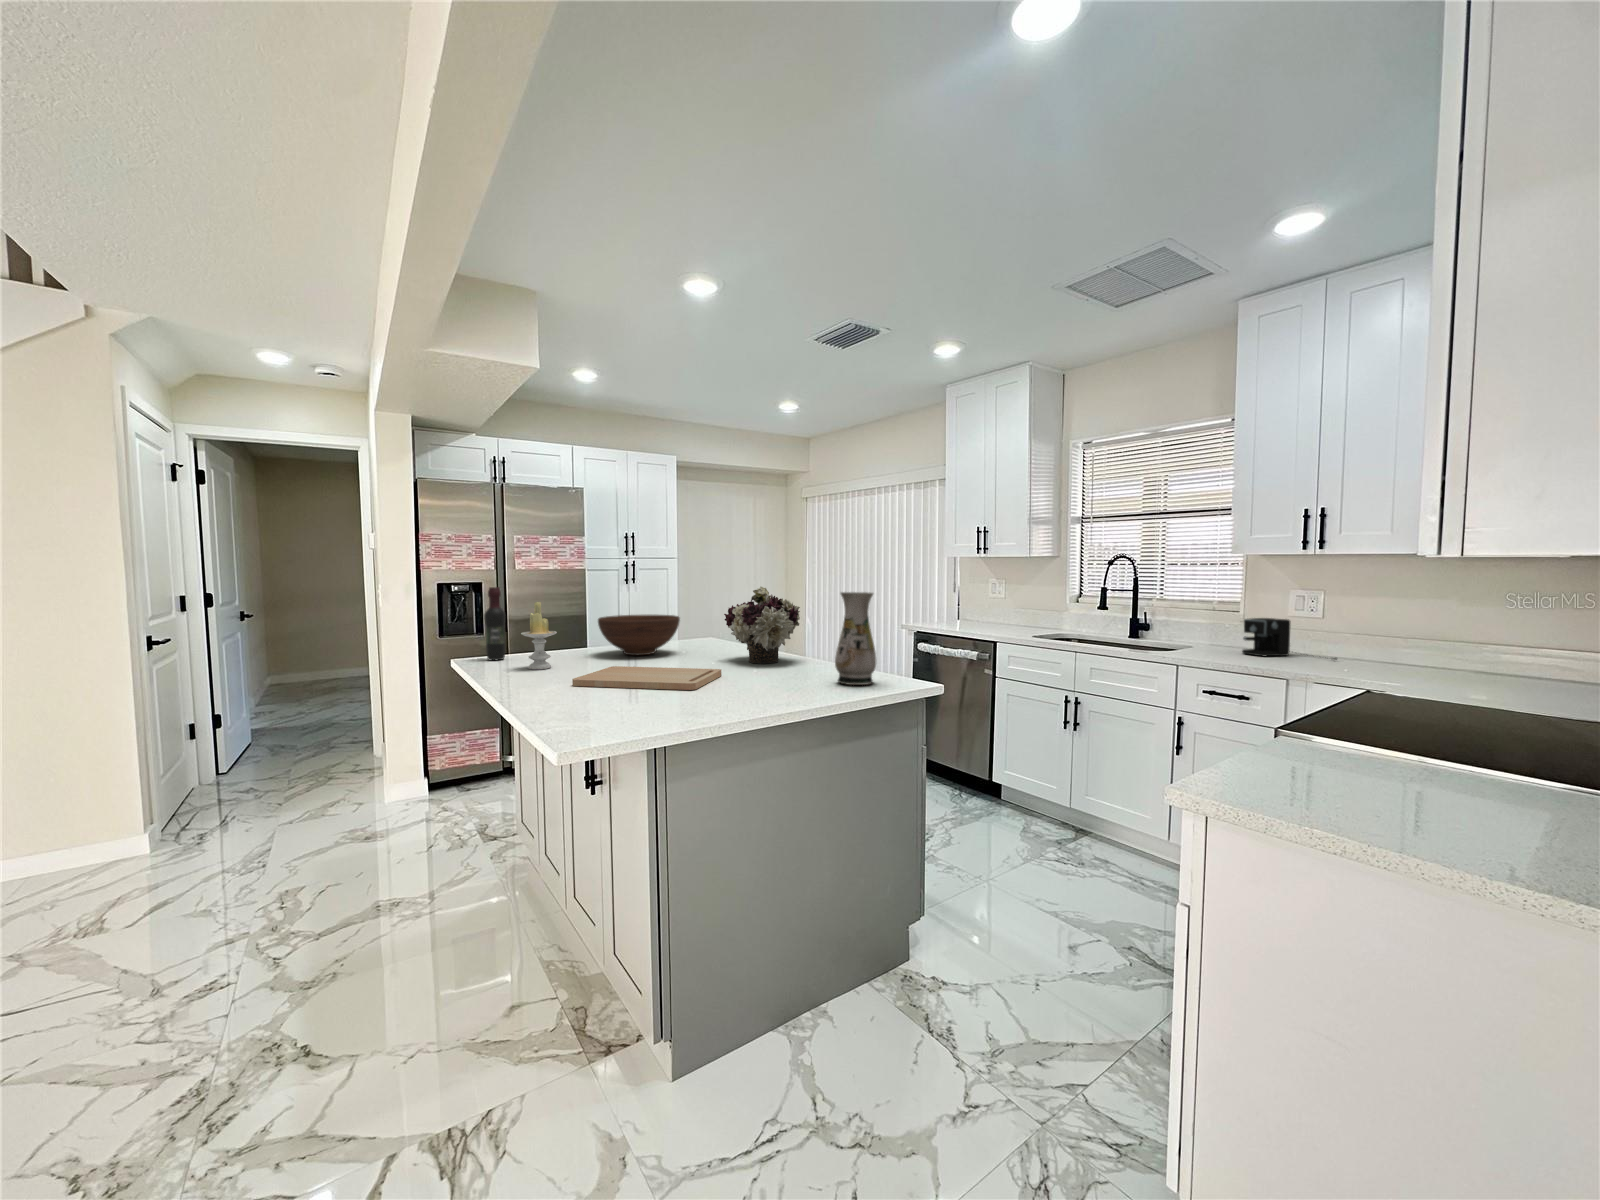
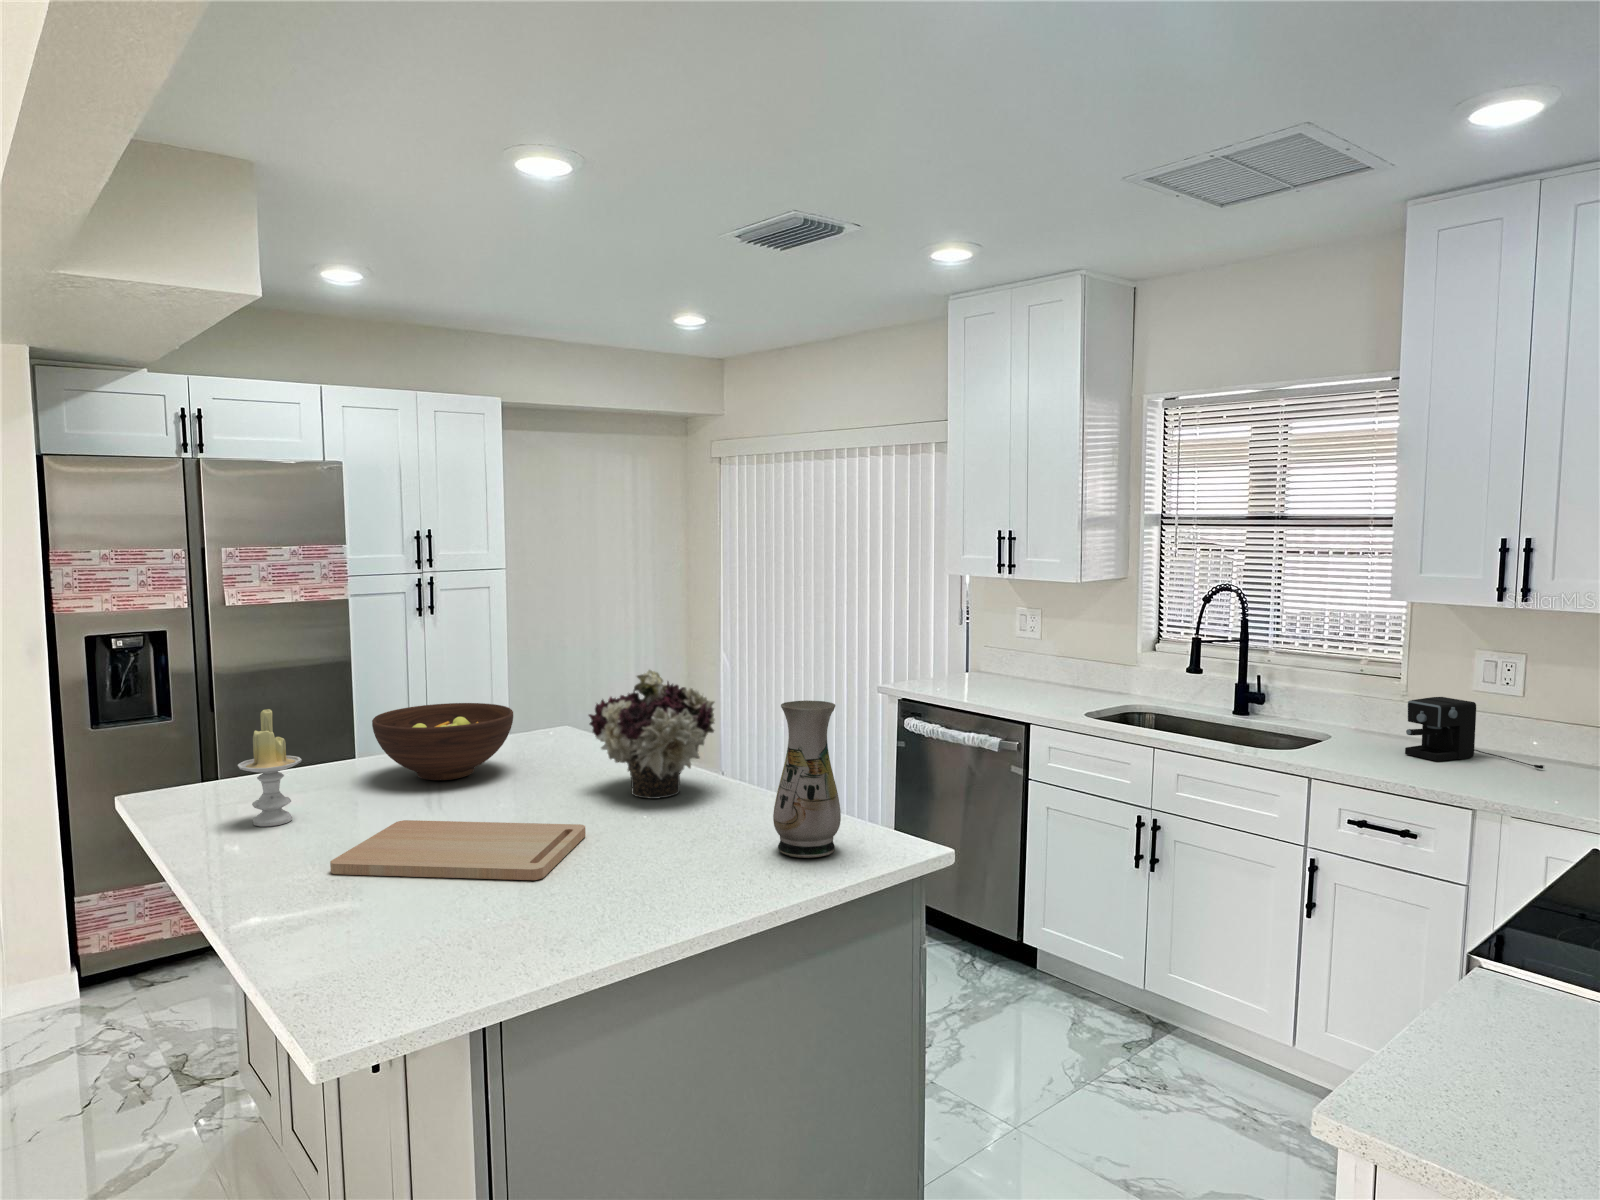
wine bottle: present [484,587,505,660] -> none [172,674,210,801]

